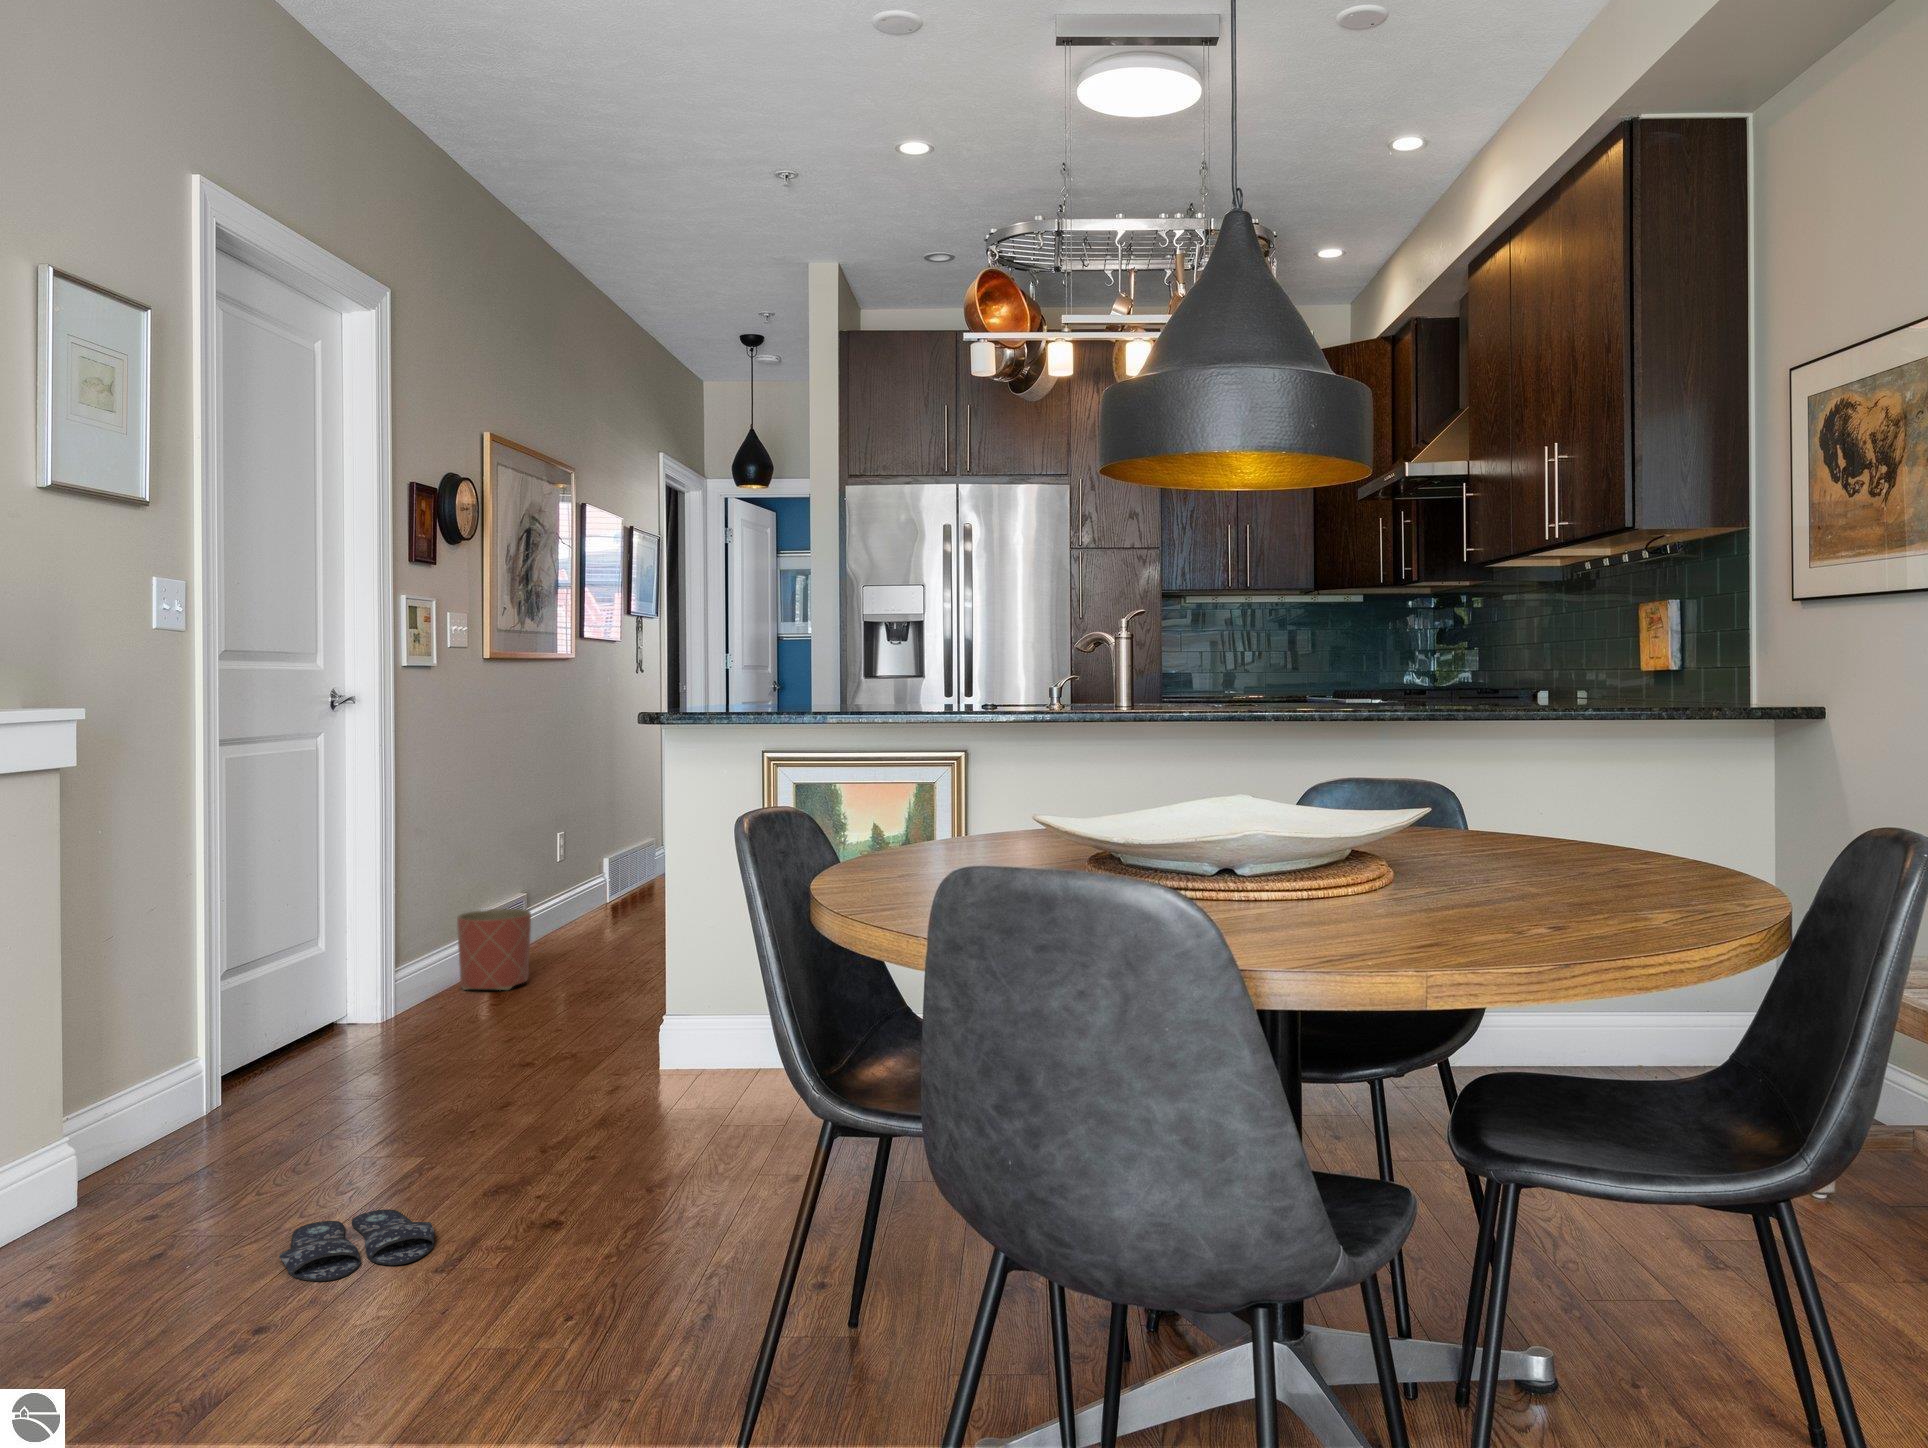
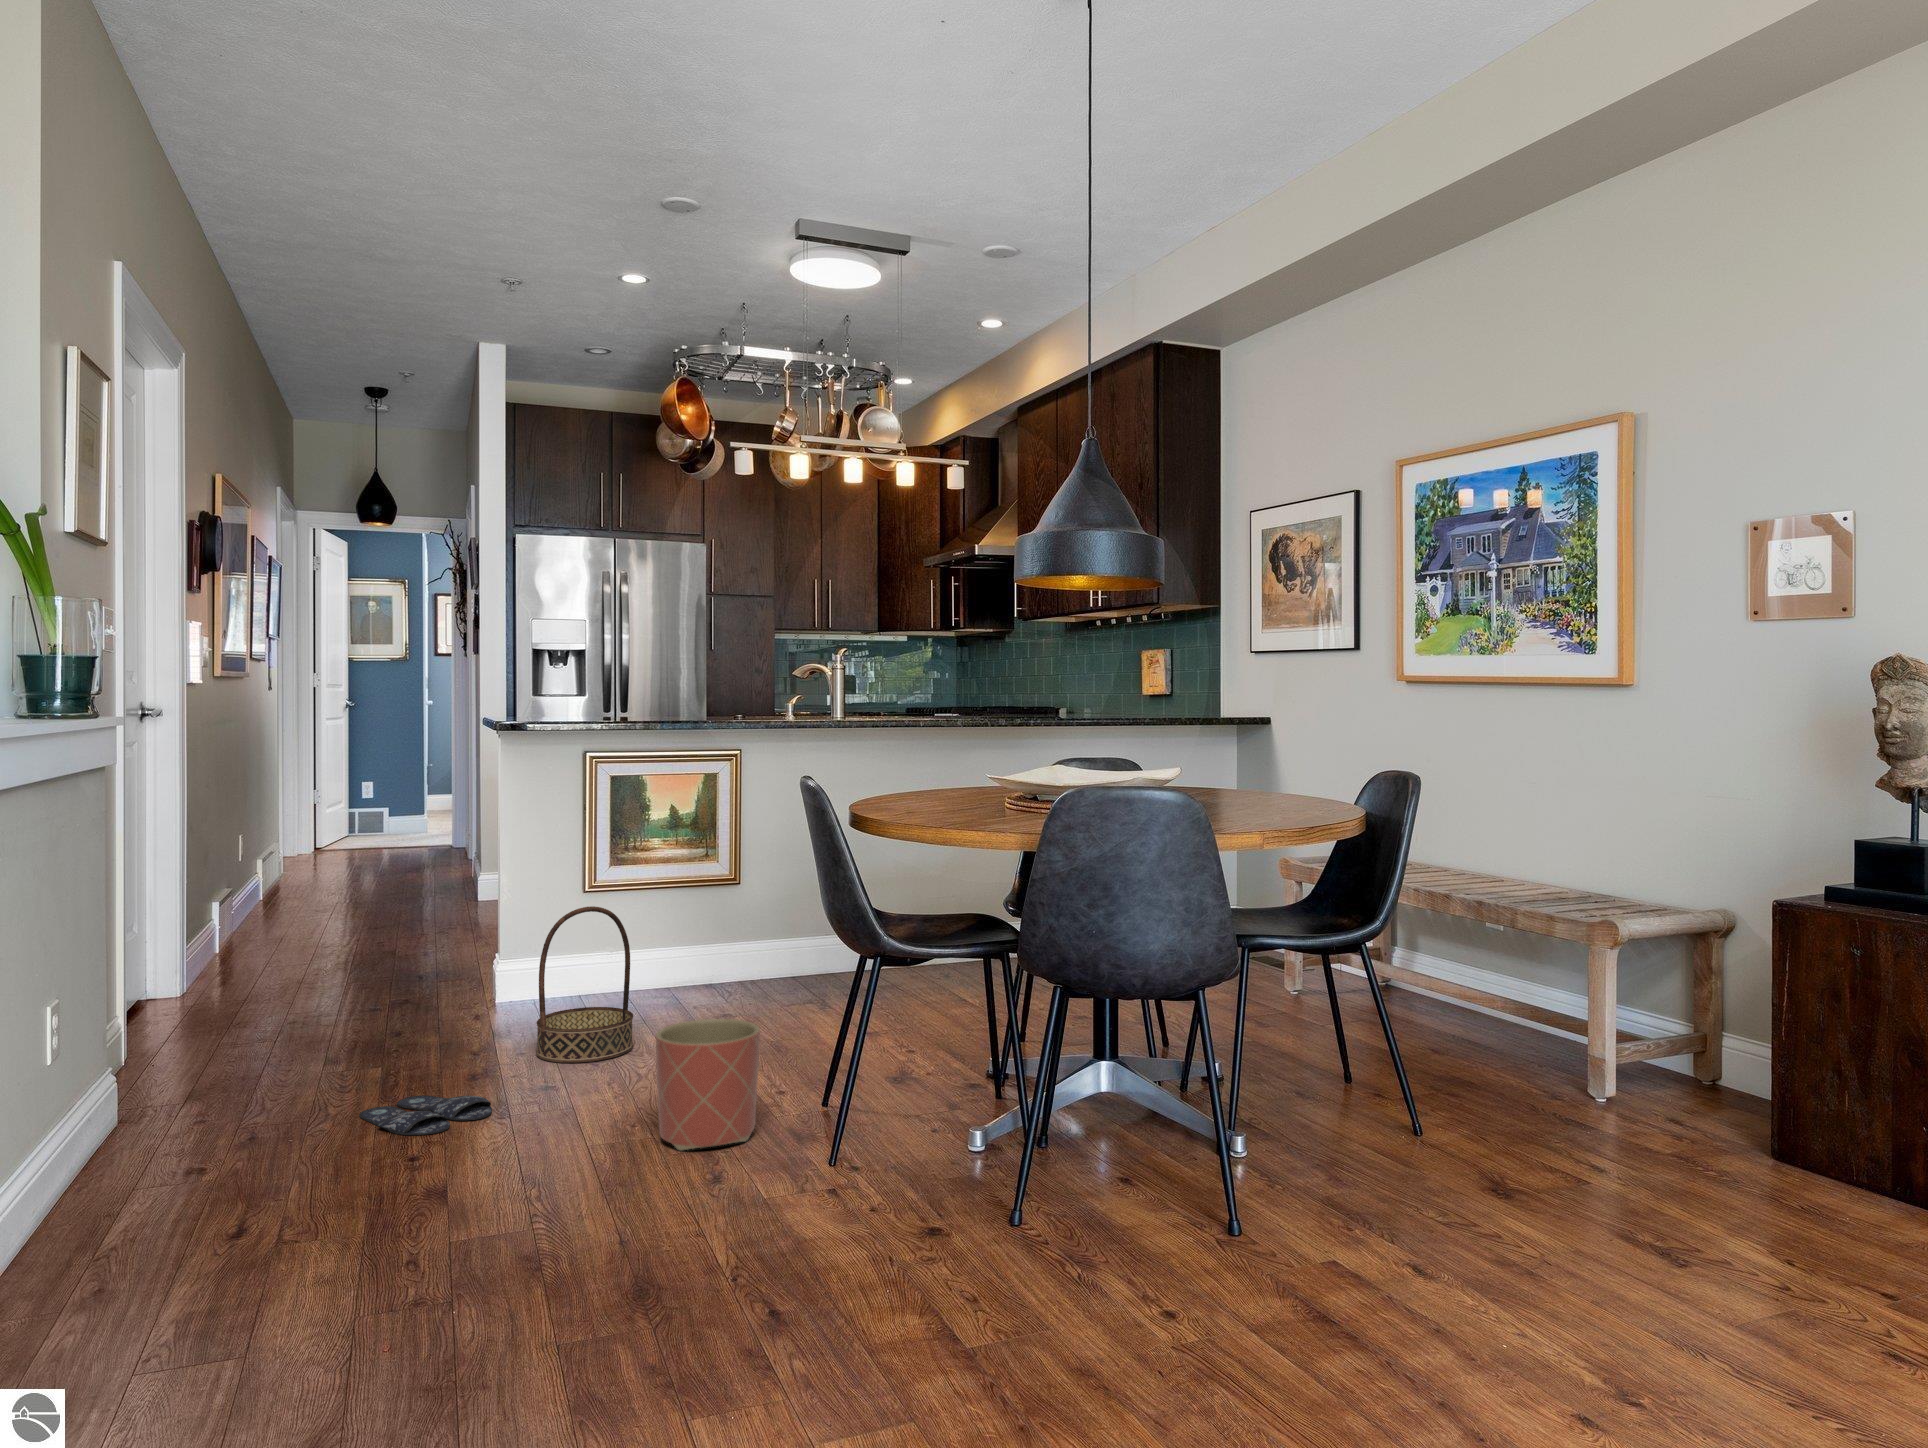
planter: present [457,909,531,990] -> present [656,1019,760,1151]
basket: none [585,970,721,1183] -> present [536,906,633,1063]

